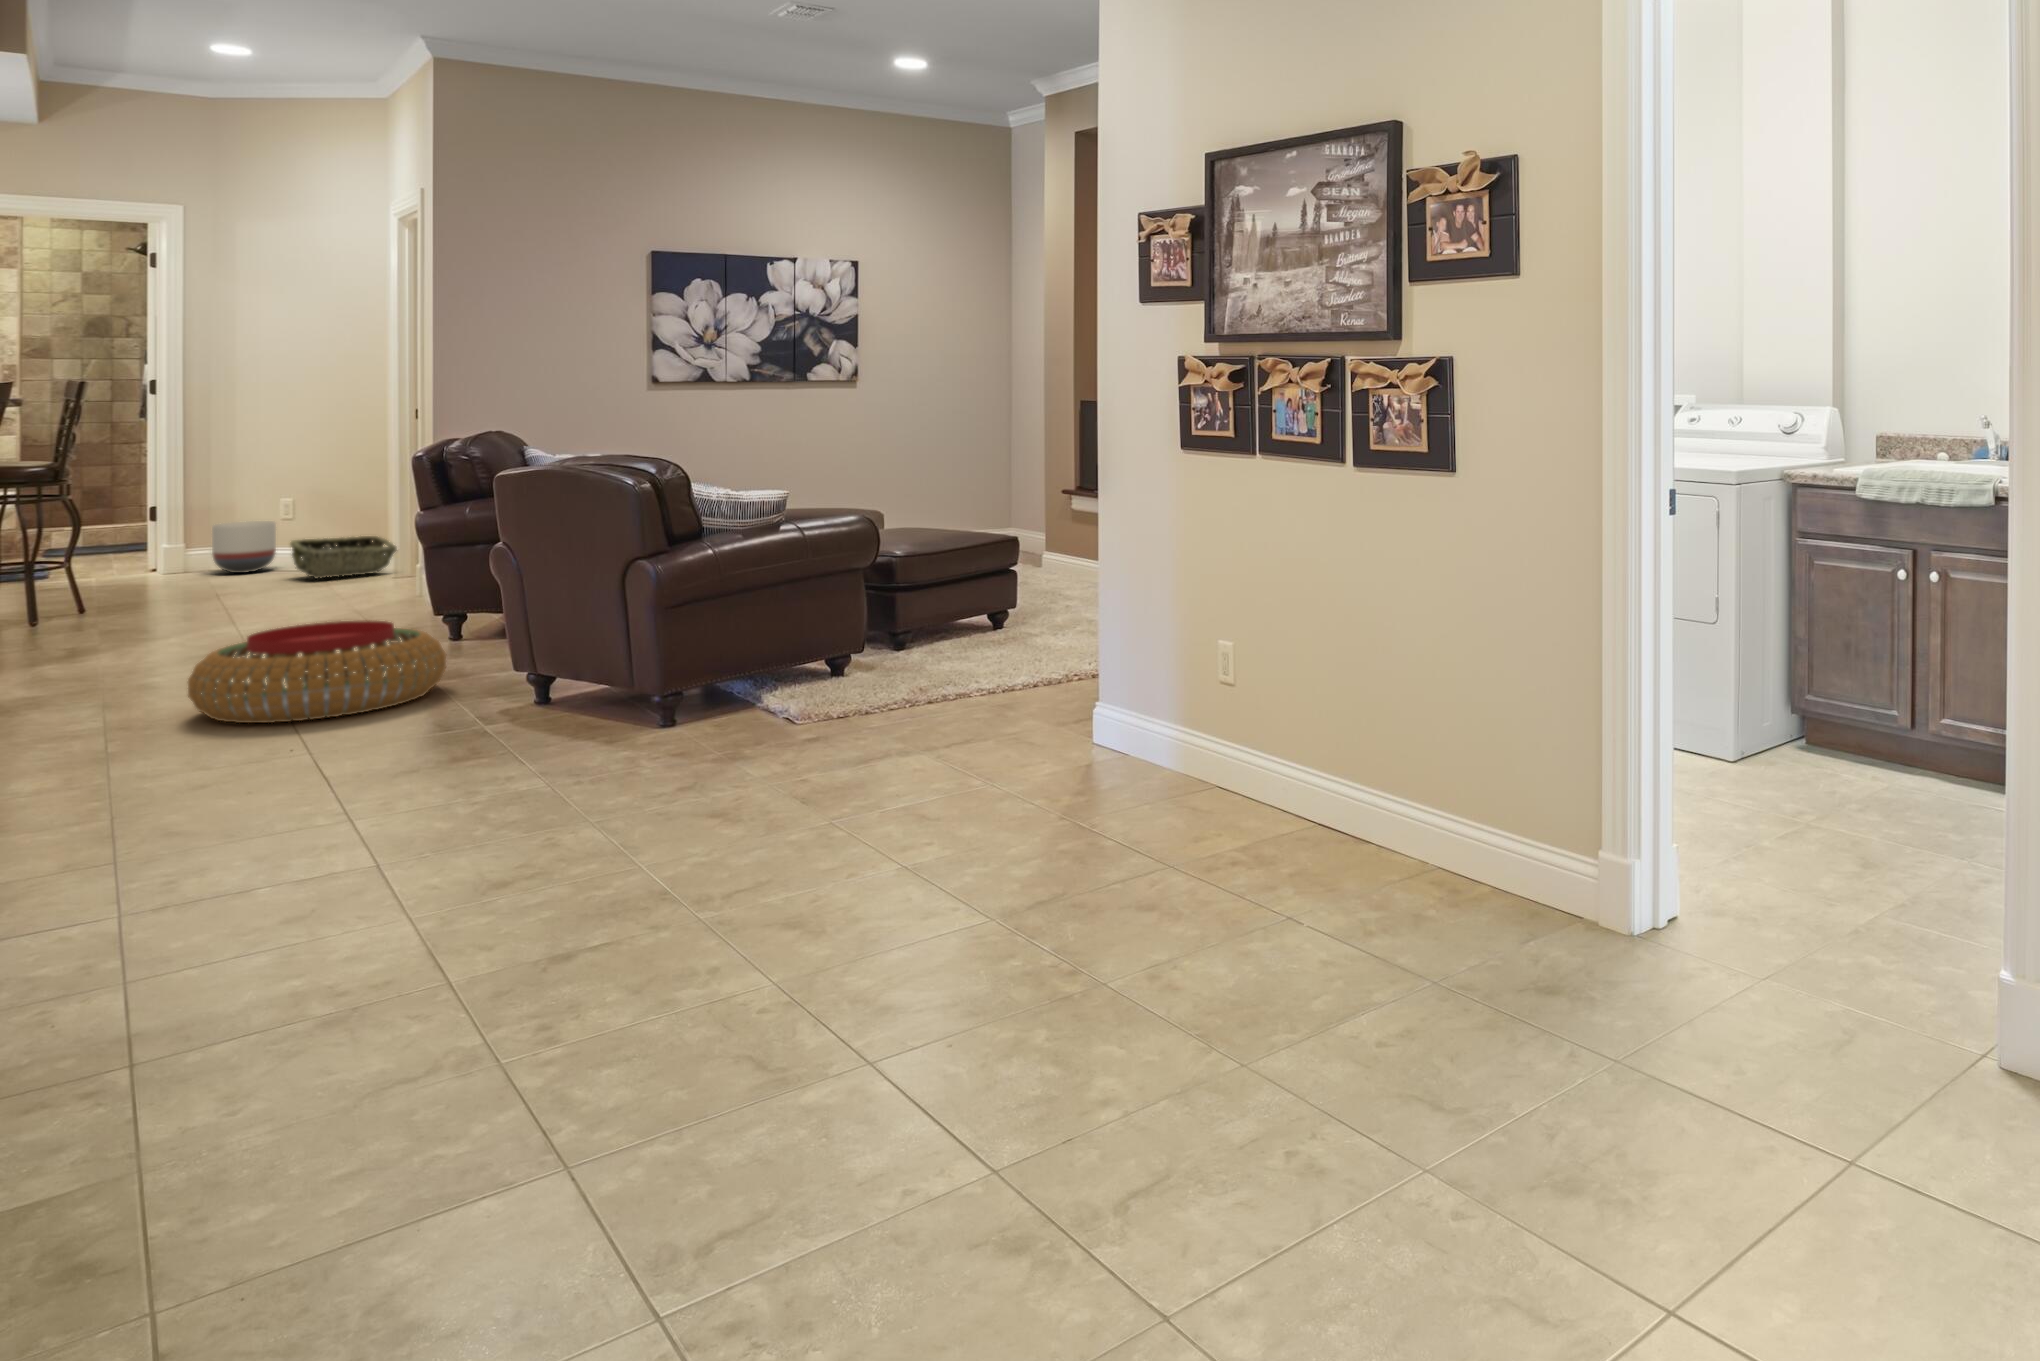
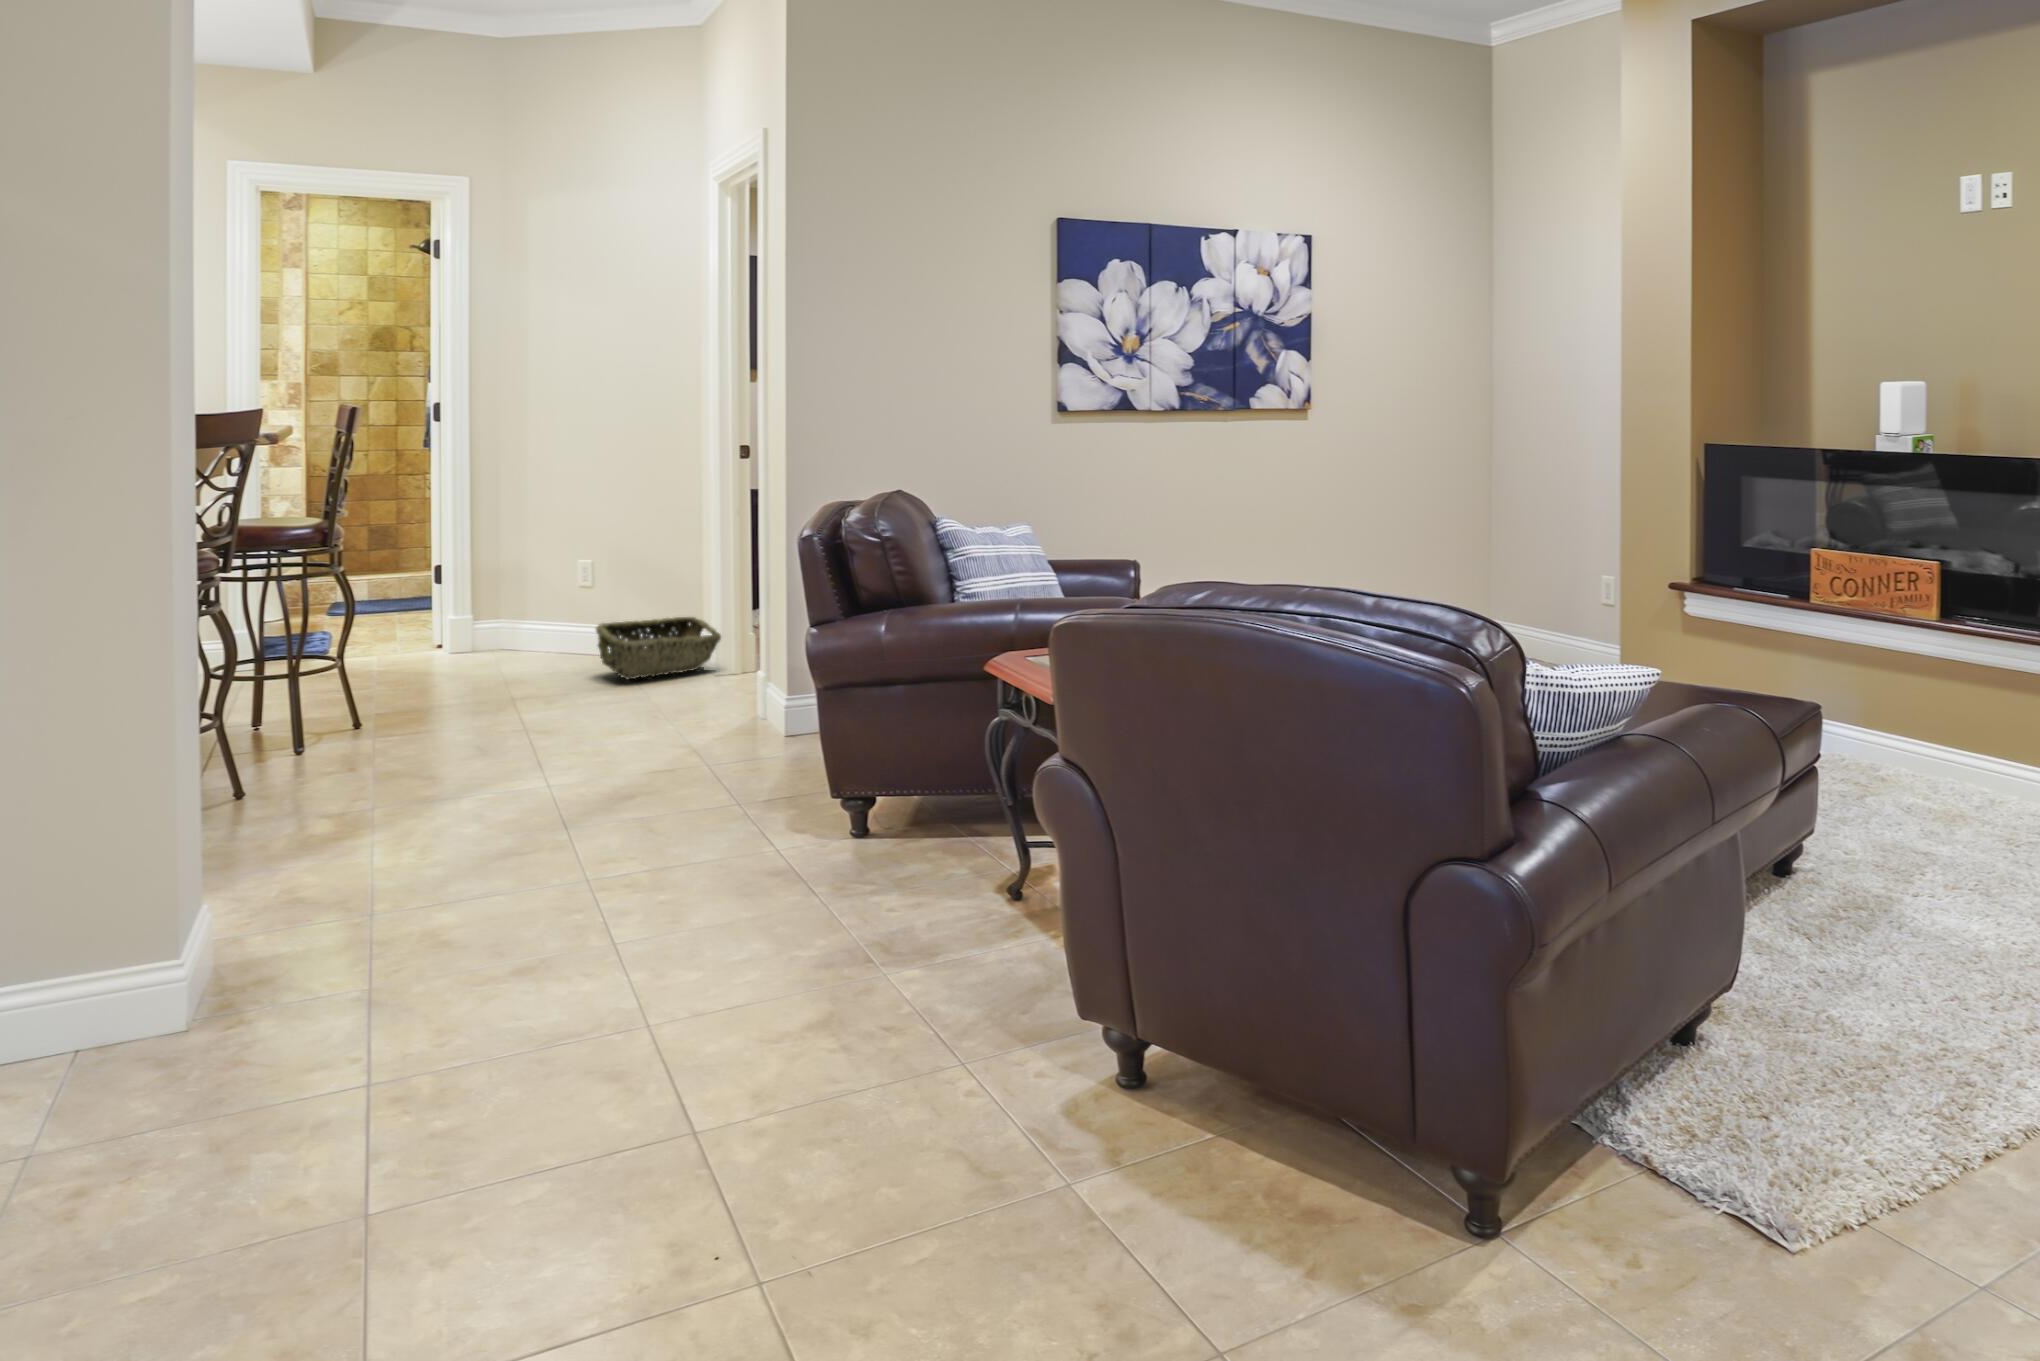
planter: present [212,521,276,573] -> none [504,591,575,661]
pouf: present [188,620,446,723] -> none [499,889,932,1162]

